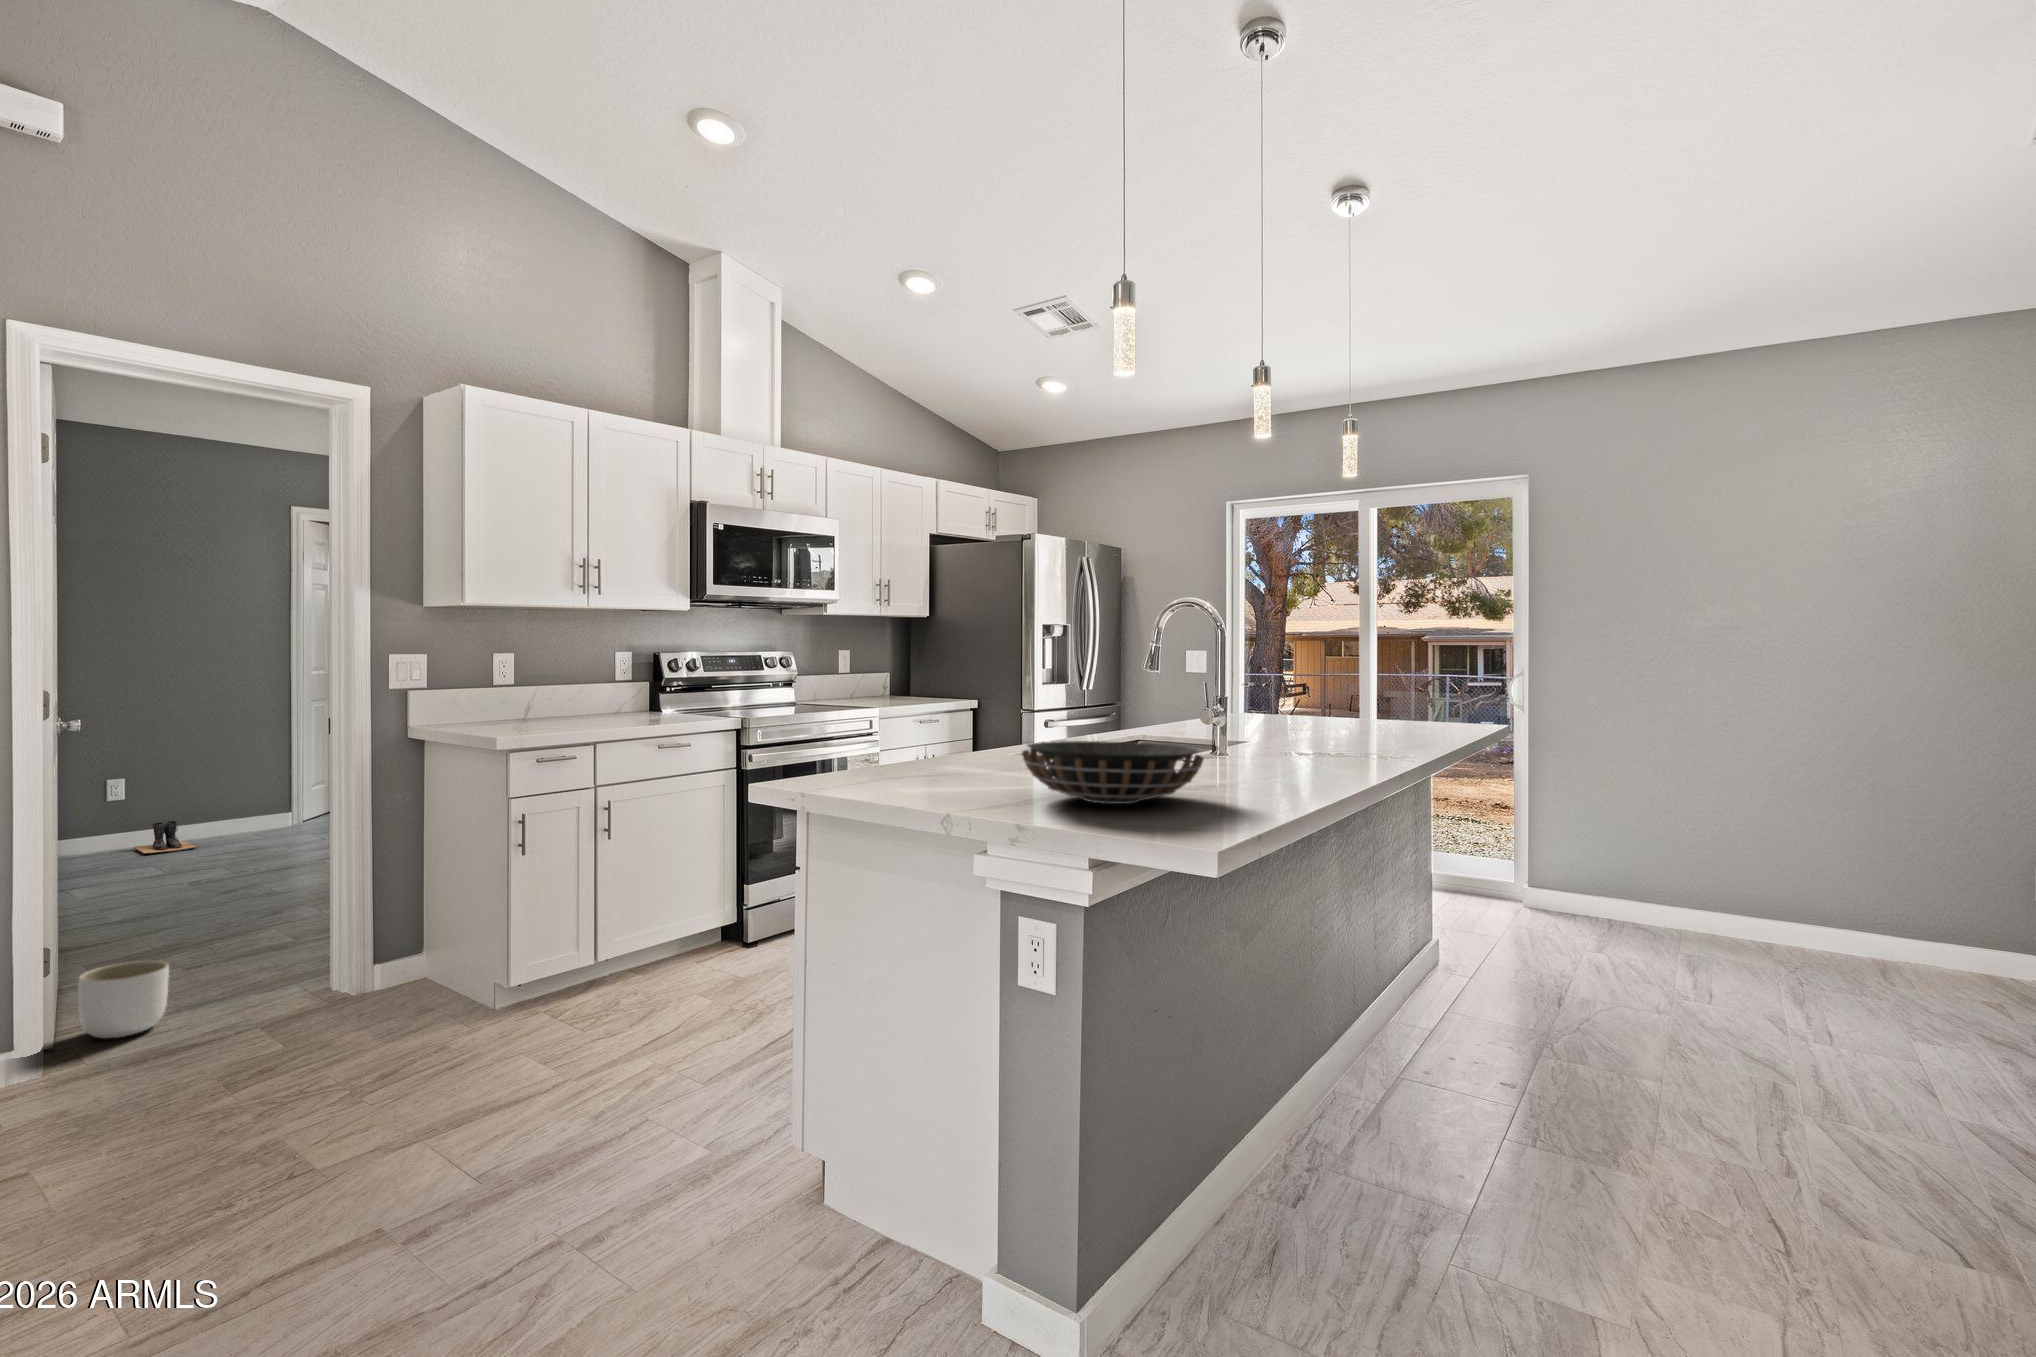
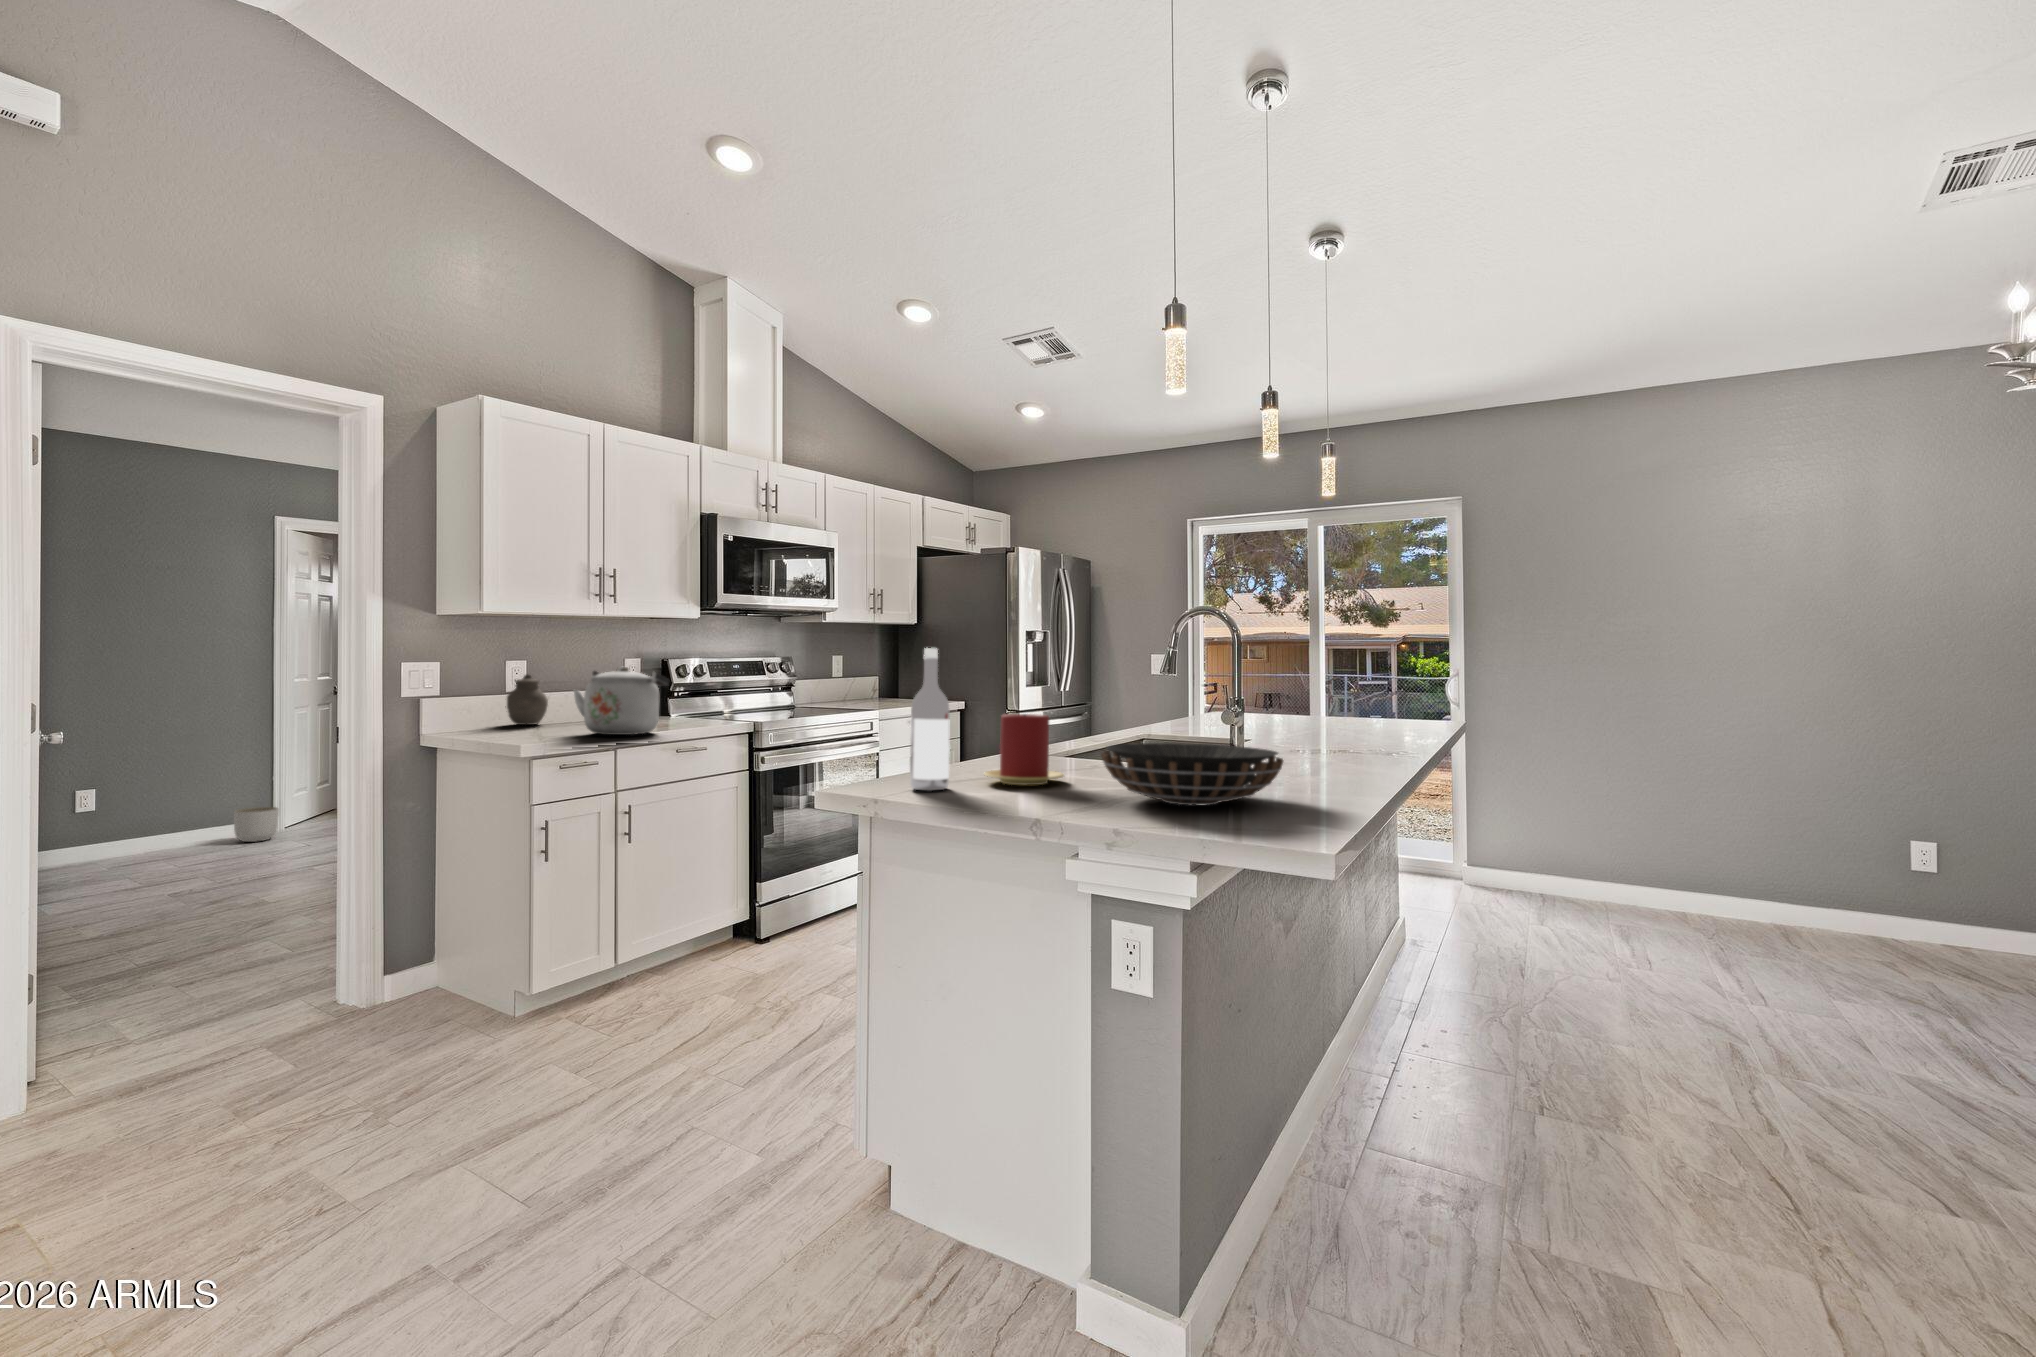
wine bottle: none [844,643,884,786] -> present [910,648,950,791]
kettle: none [555,660,653,729] -> present [574,667,669,735]
jar: none [492,667,534,718] -> present [507,674,548,725]
candle: none [922,711,1004,783] -> present [985,714,1064,785]
boots: present [134,821,196,854] -> none [119,830,186,863]
planter: present [78,961,169,1038] -> present [234,807,279,842]

